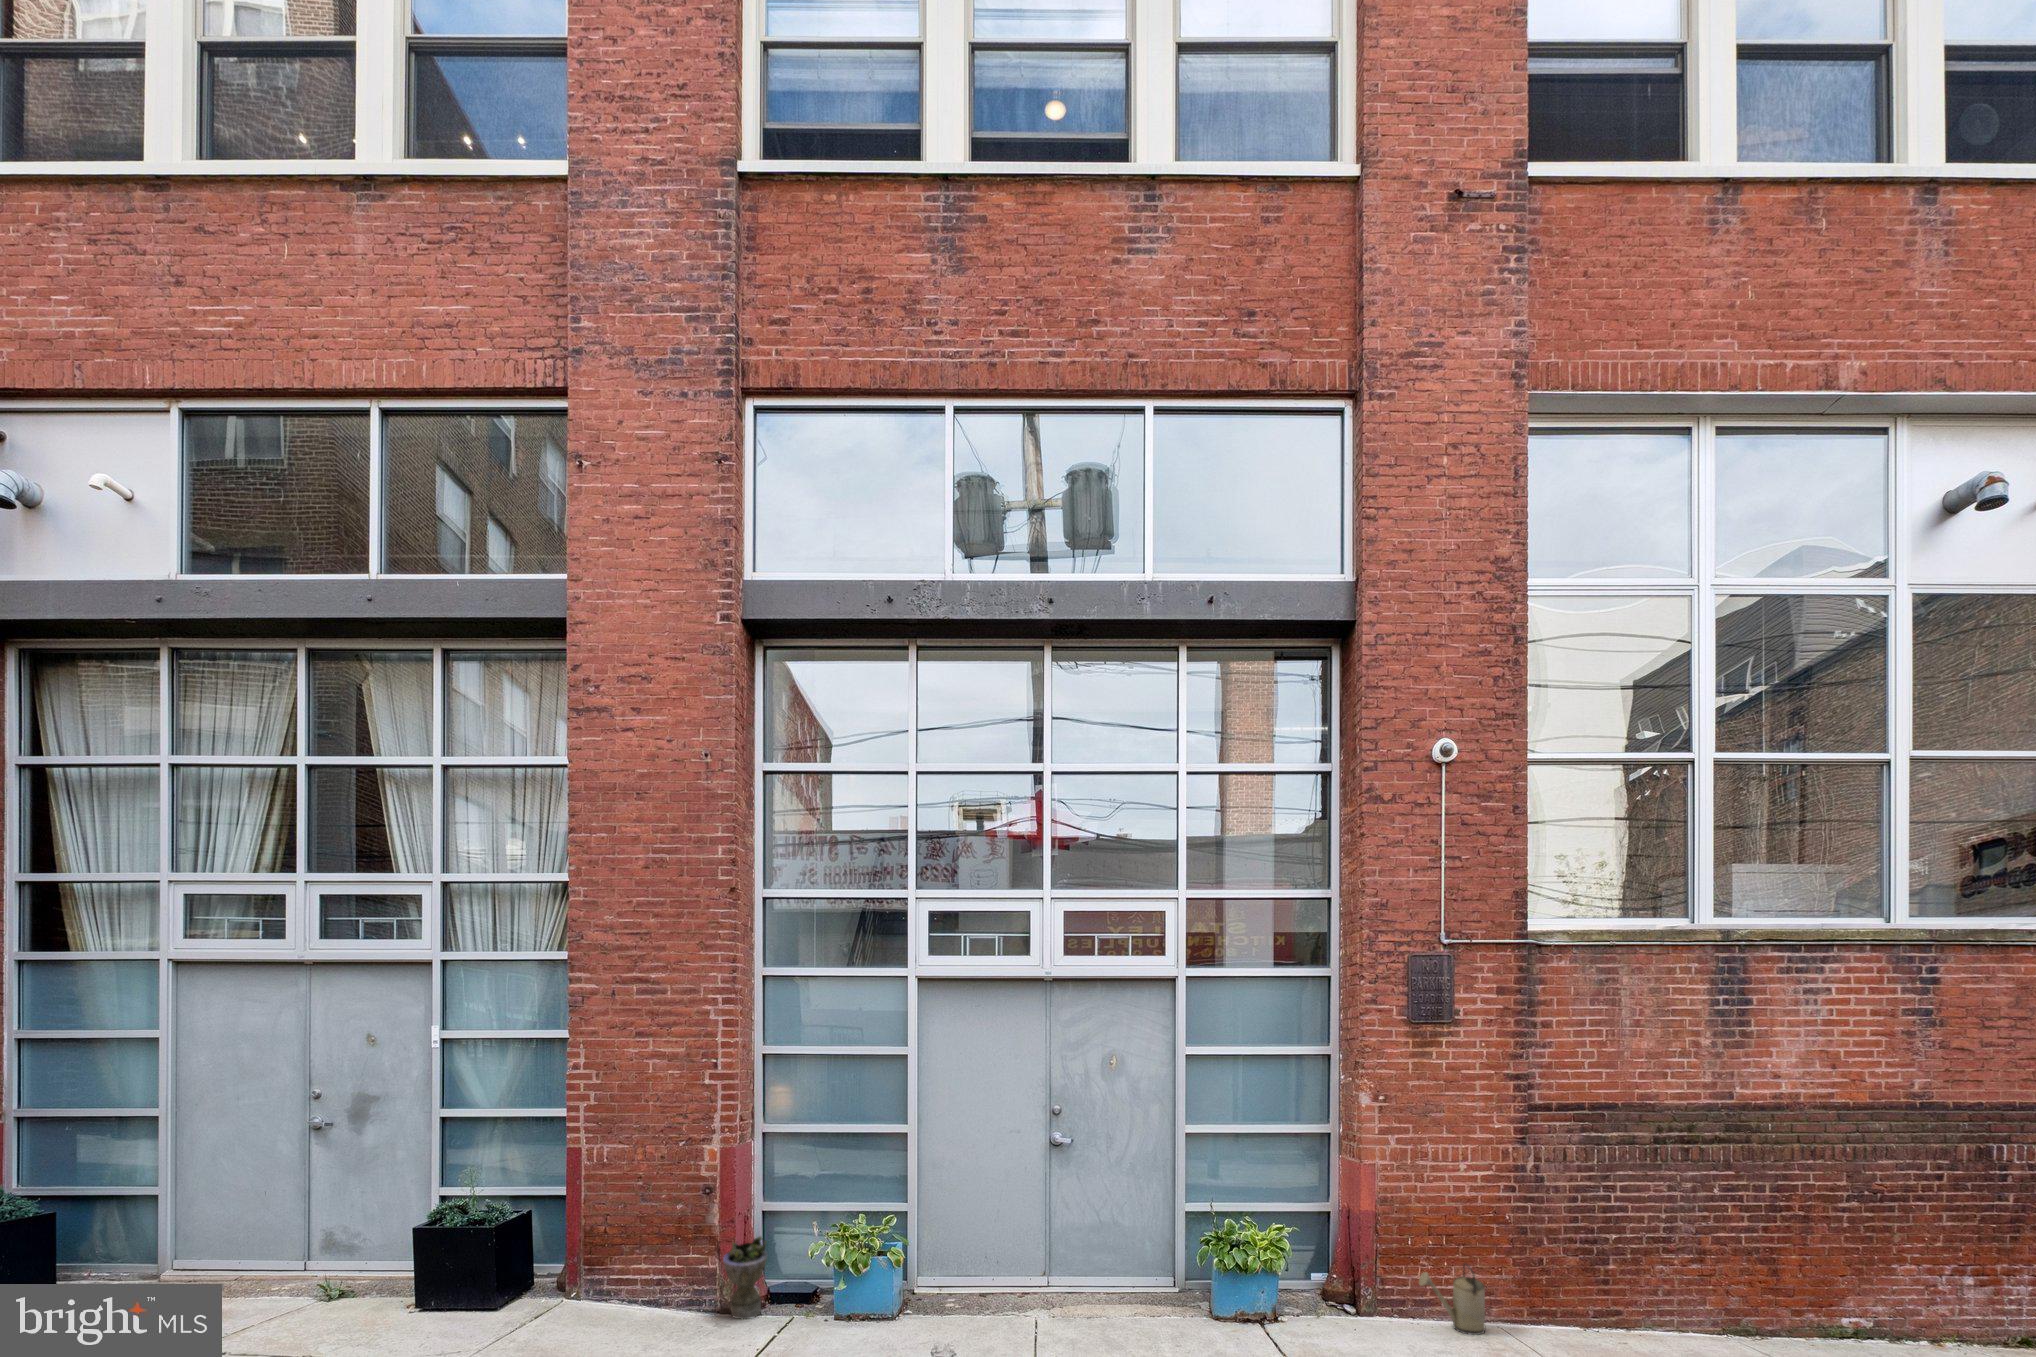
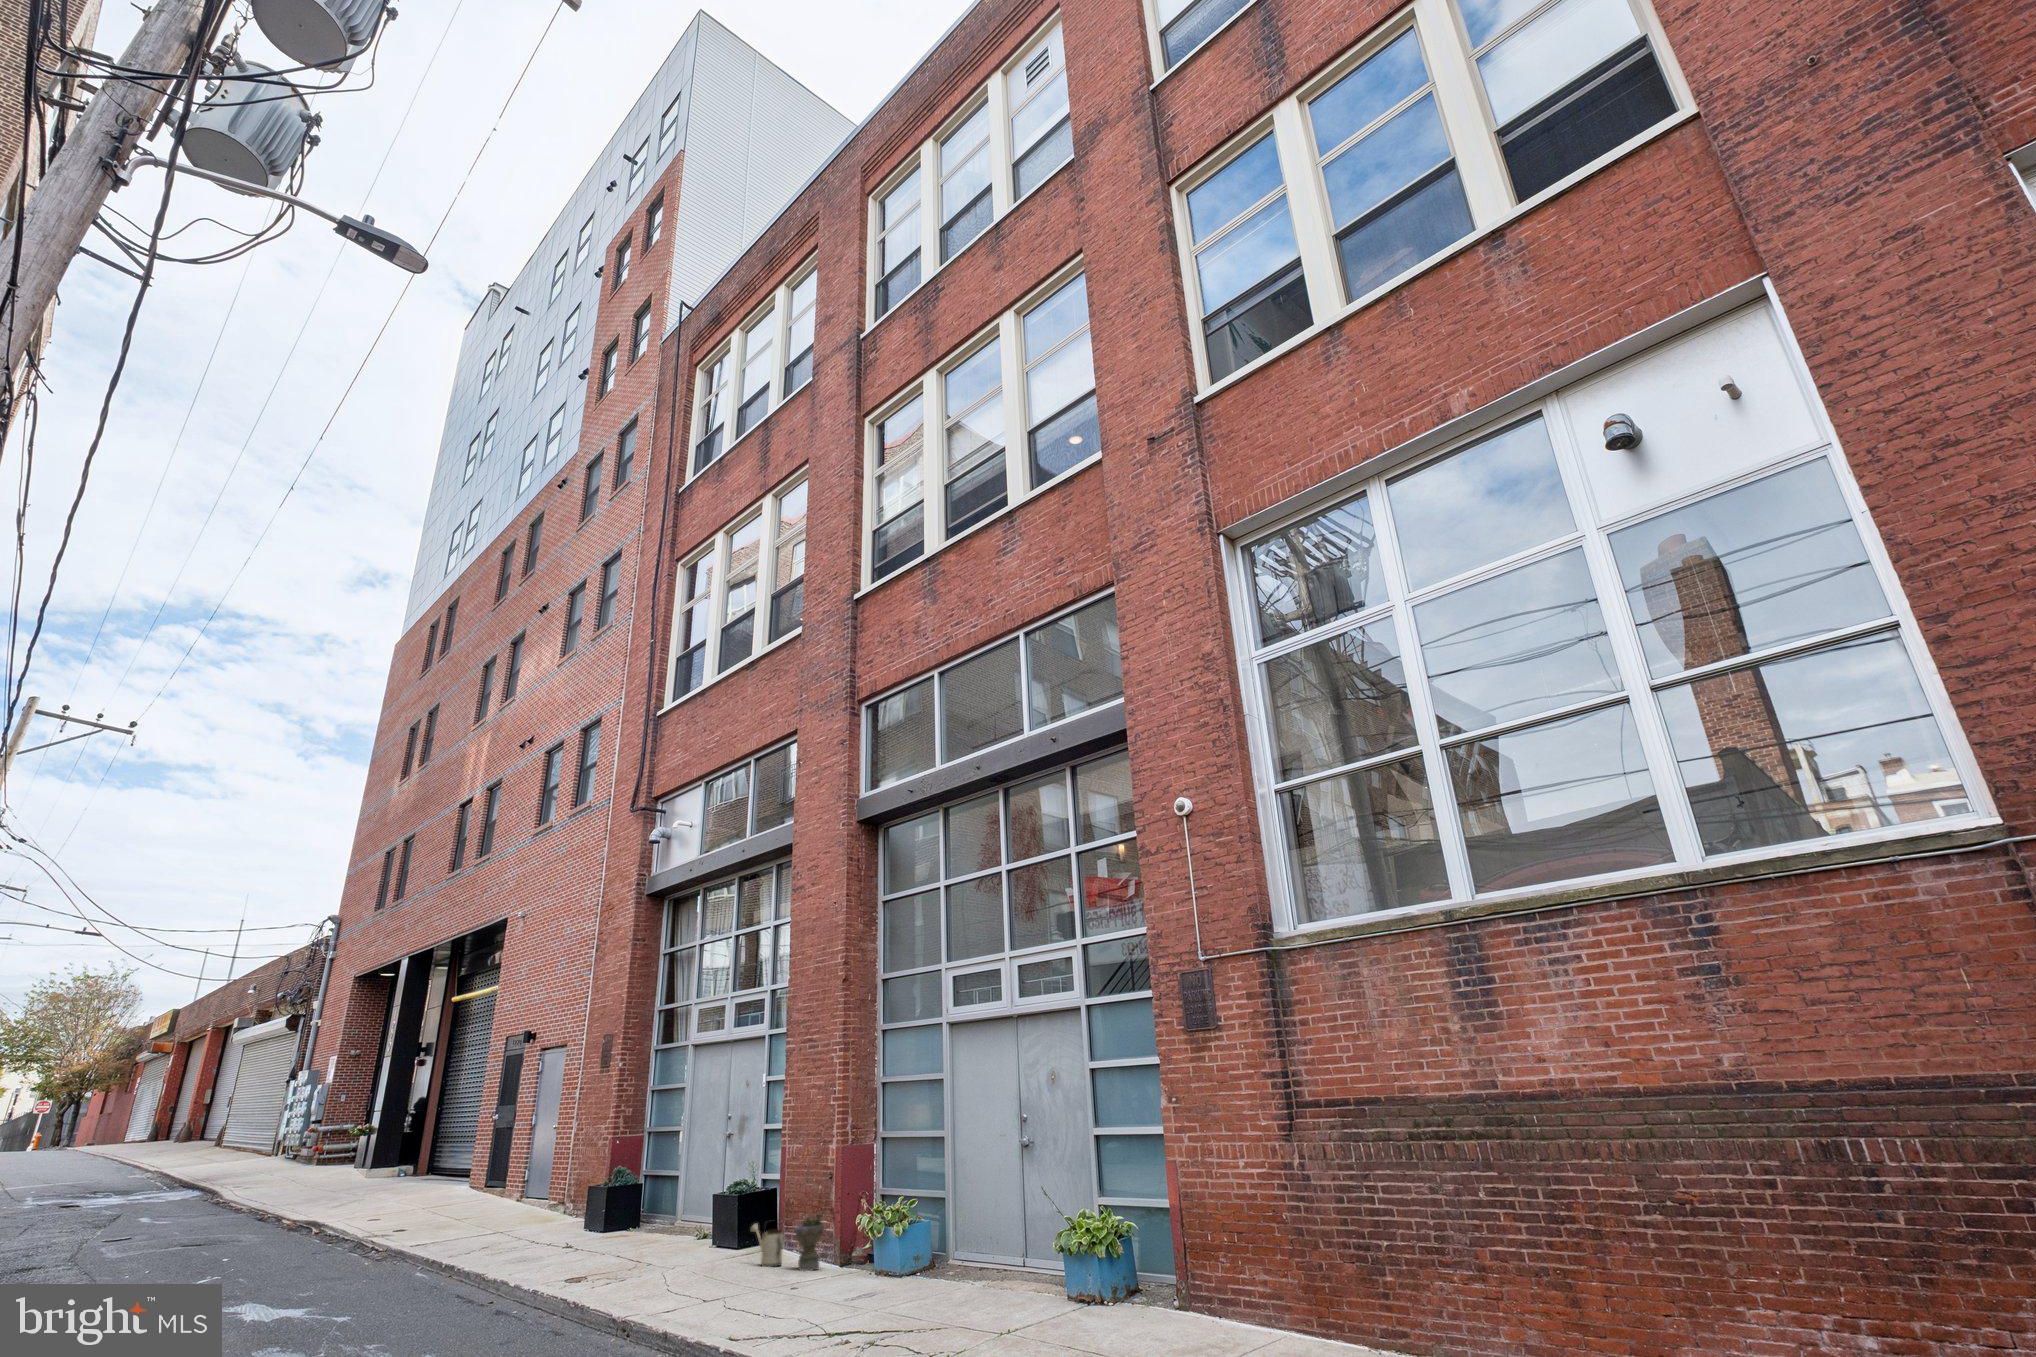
watering can: present [1419,1264,1486,1335] -> present [750,1223,783,1267]

